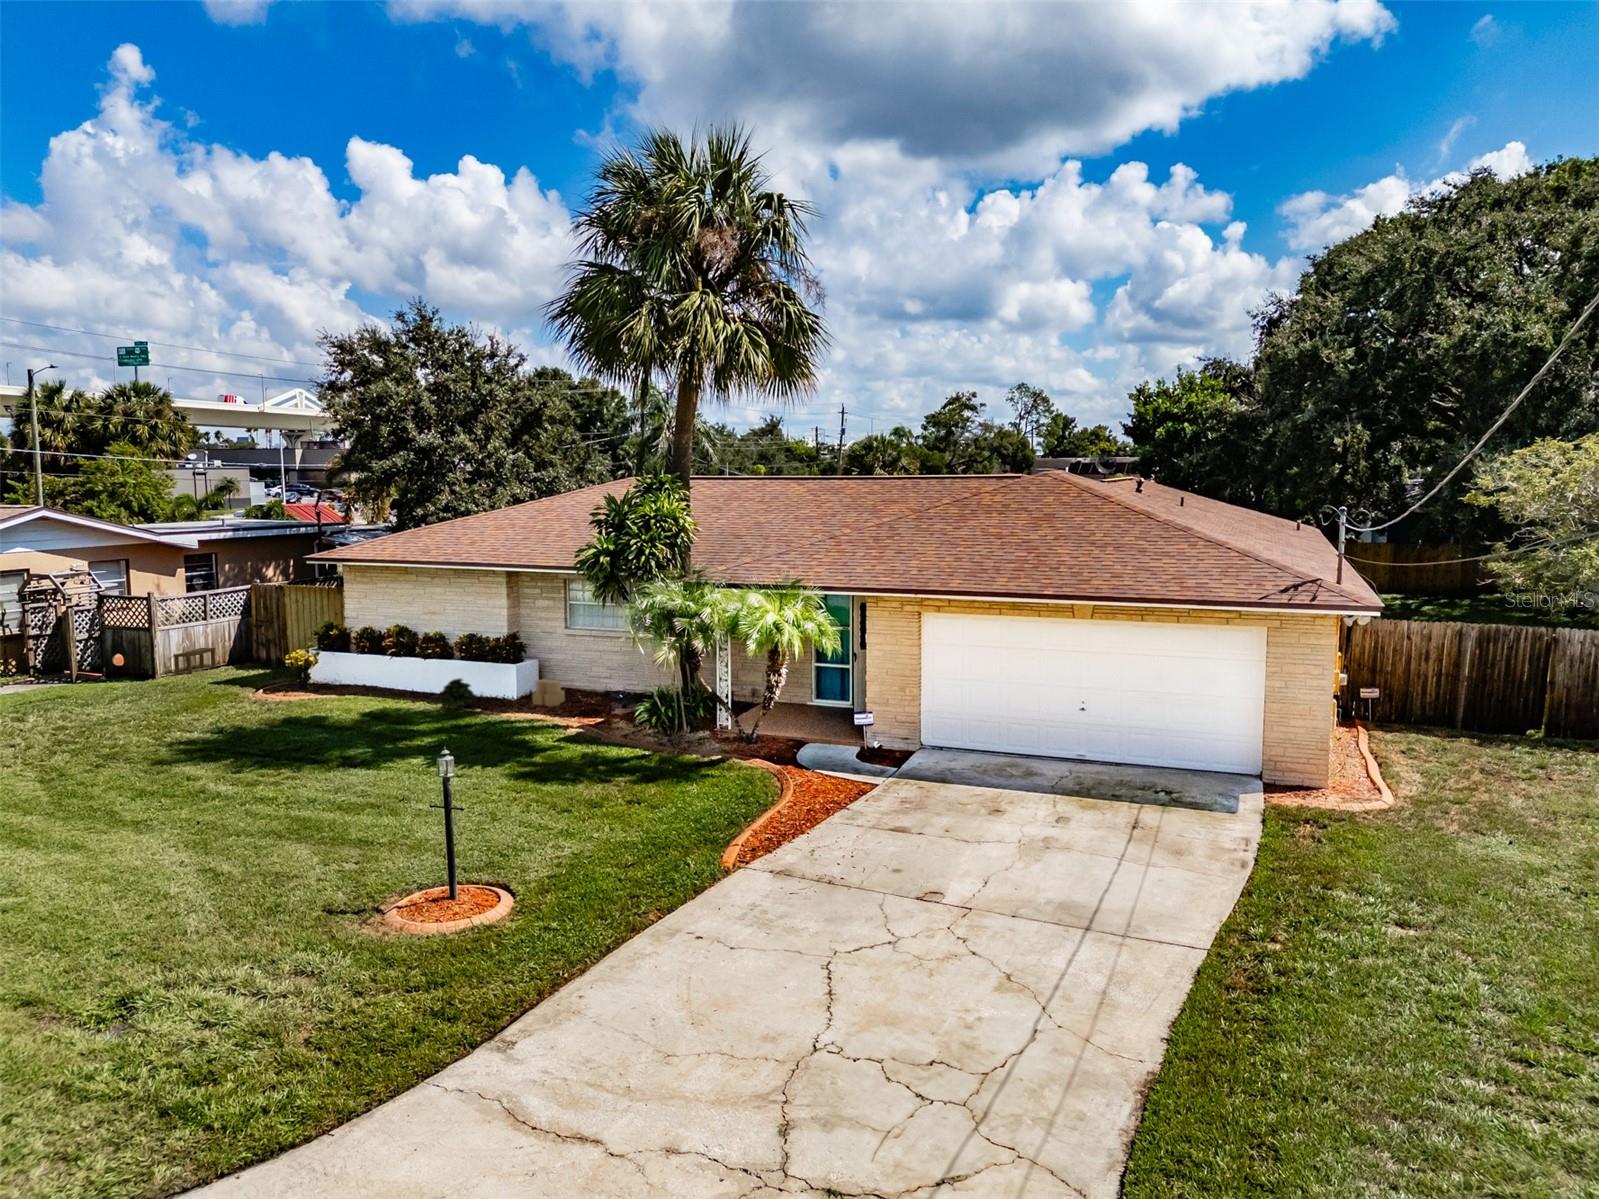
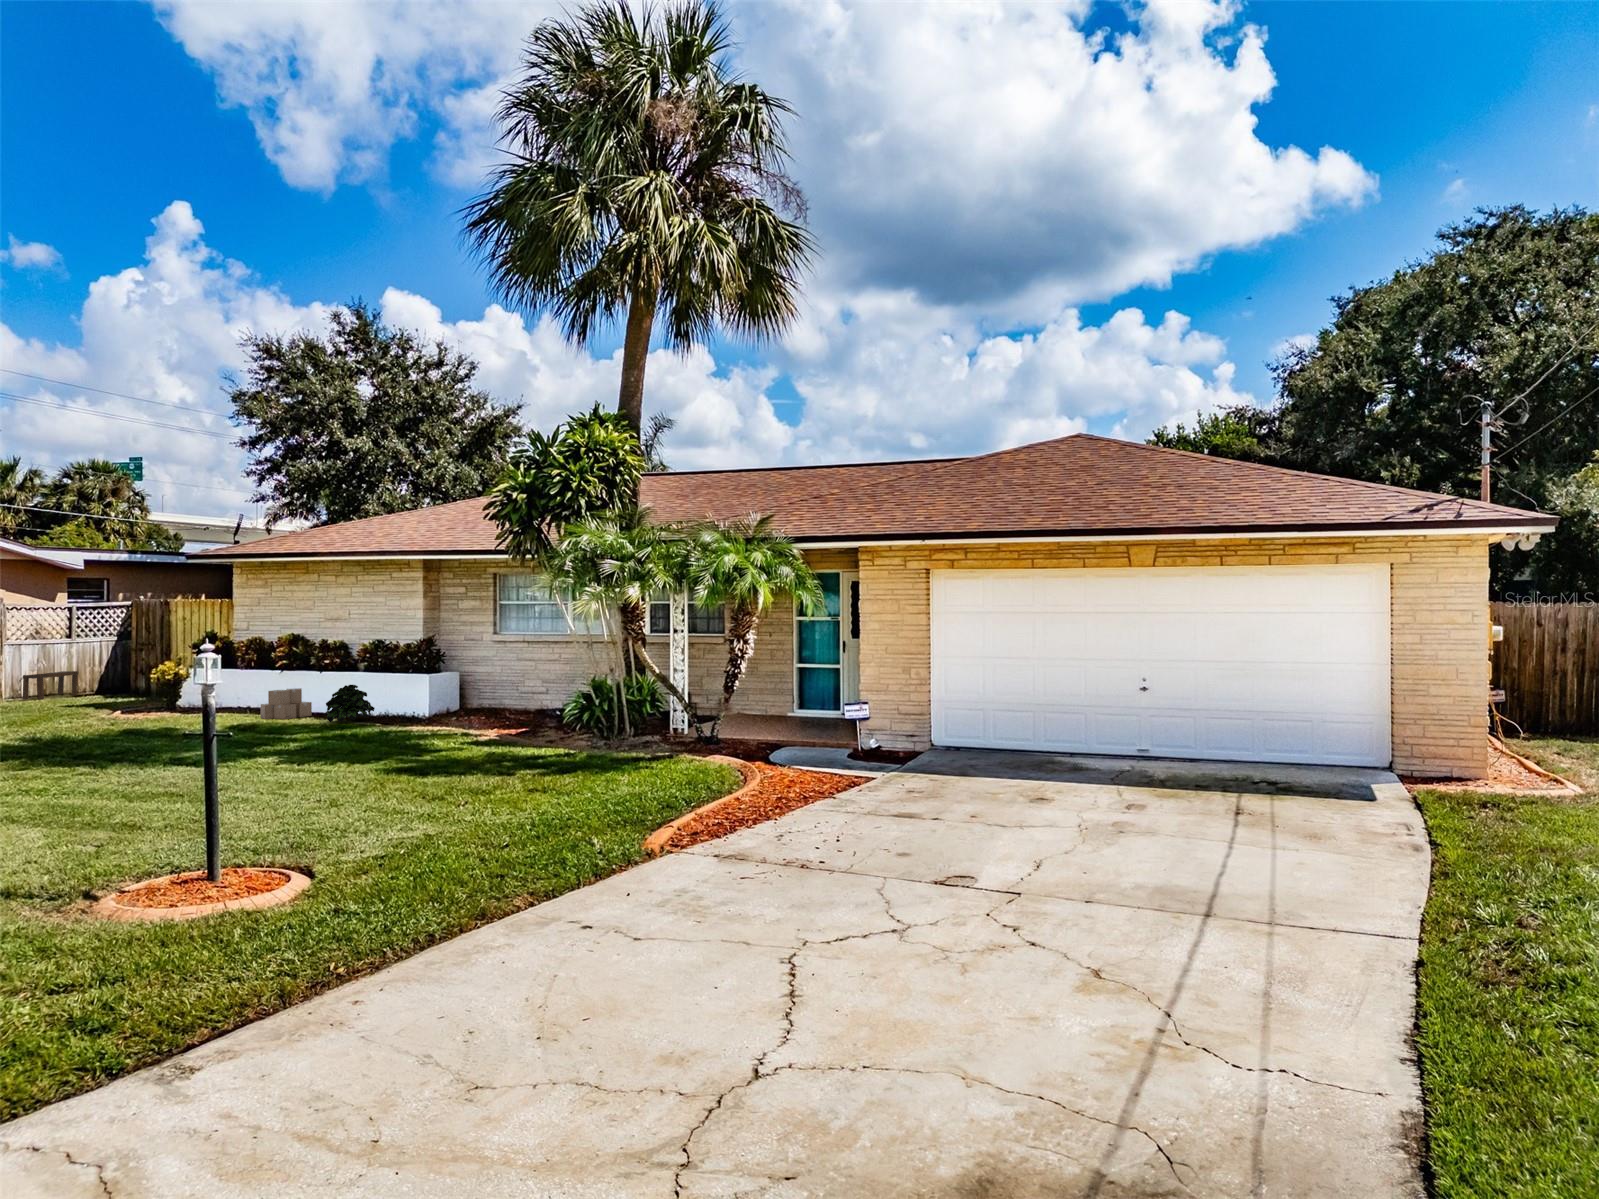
cardboard box: present [532,679,565,707] -> present [261,688,312,719]

